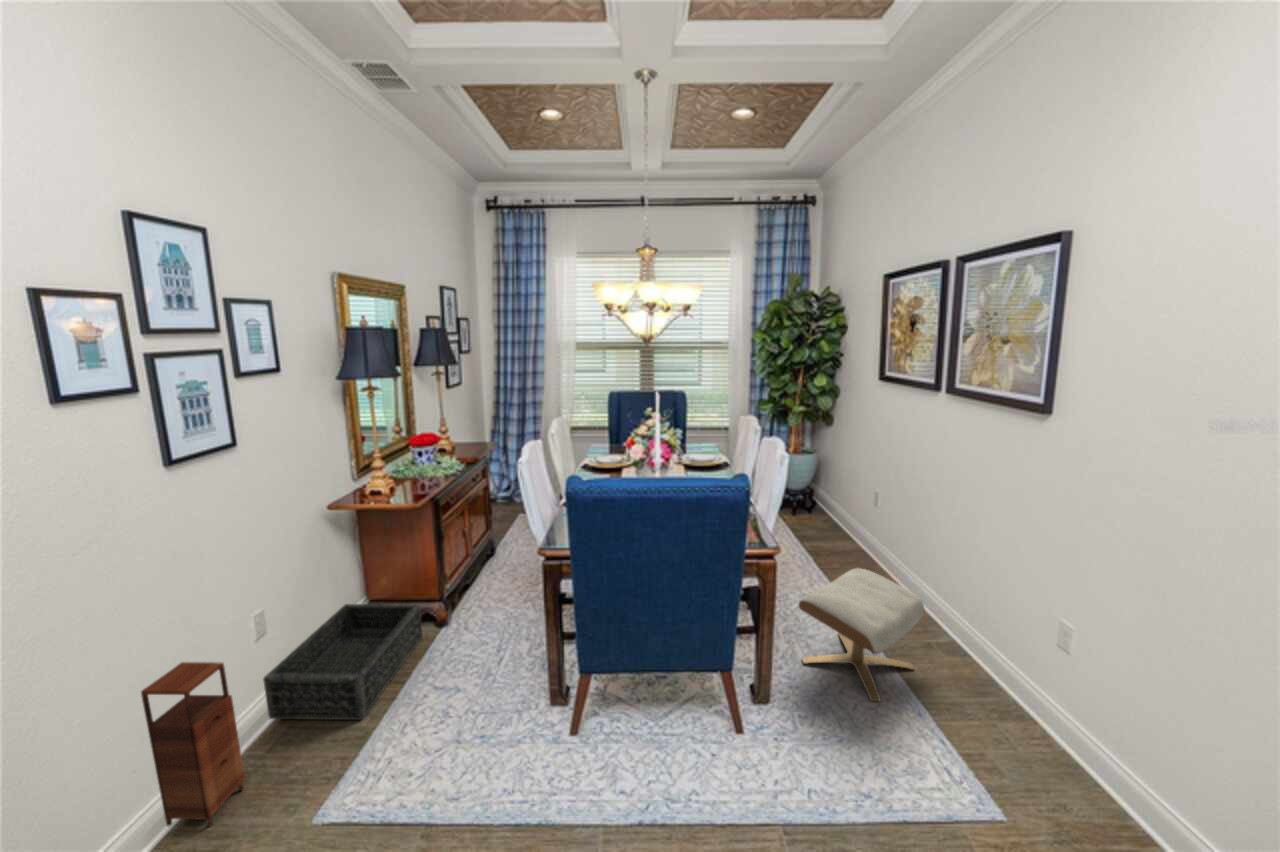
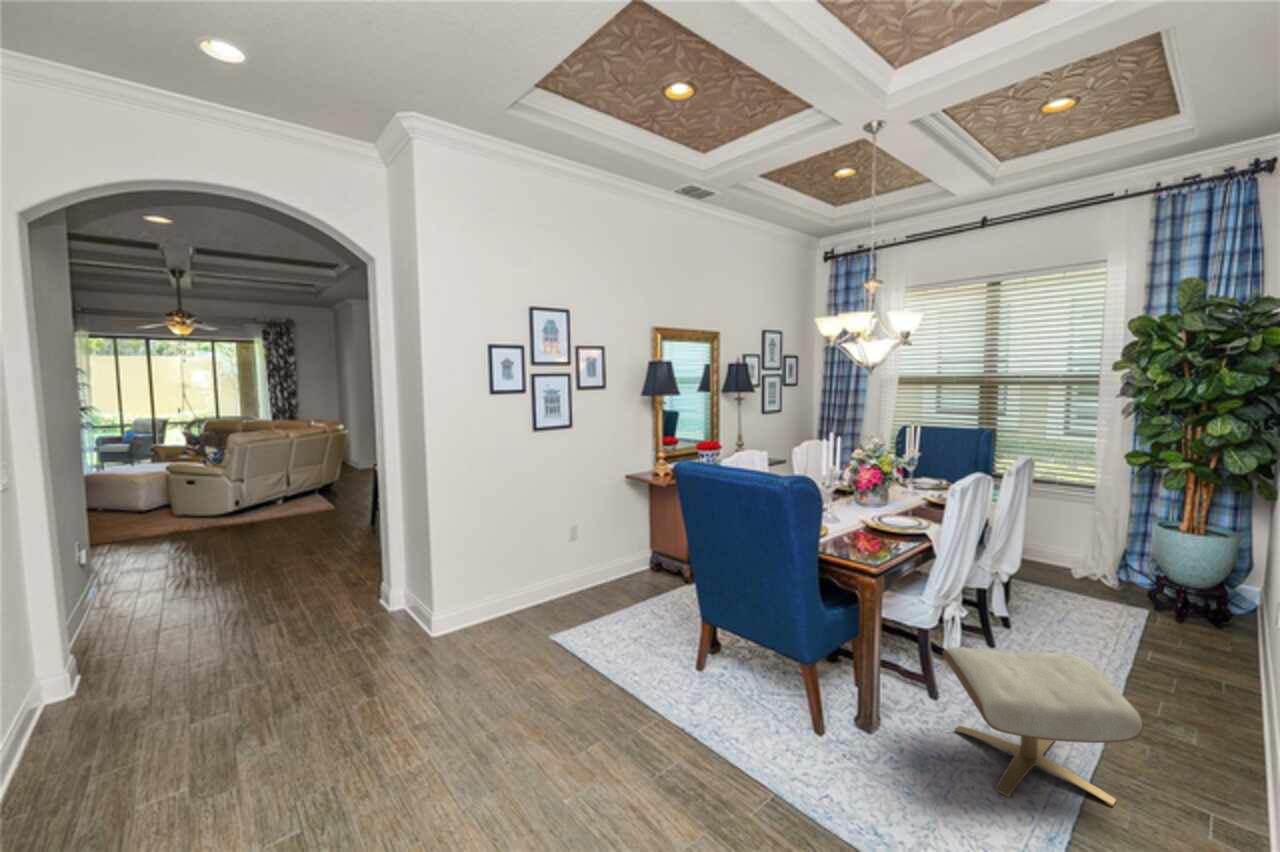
basket: present [263,604,422,720] -> none [567,549,668,612]
storage cabinet: present [141,662,245,827] -> none [504,534,538,622]

